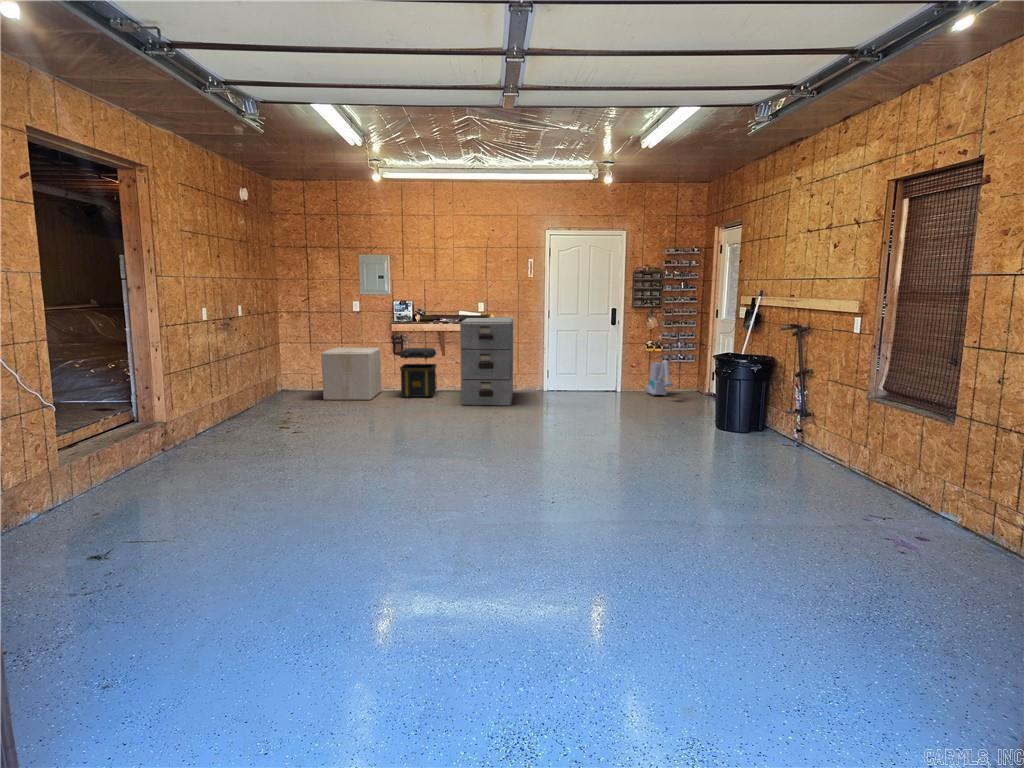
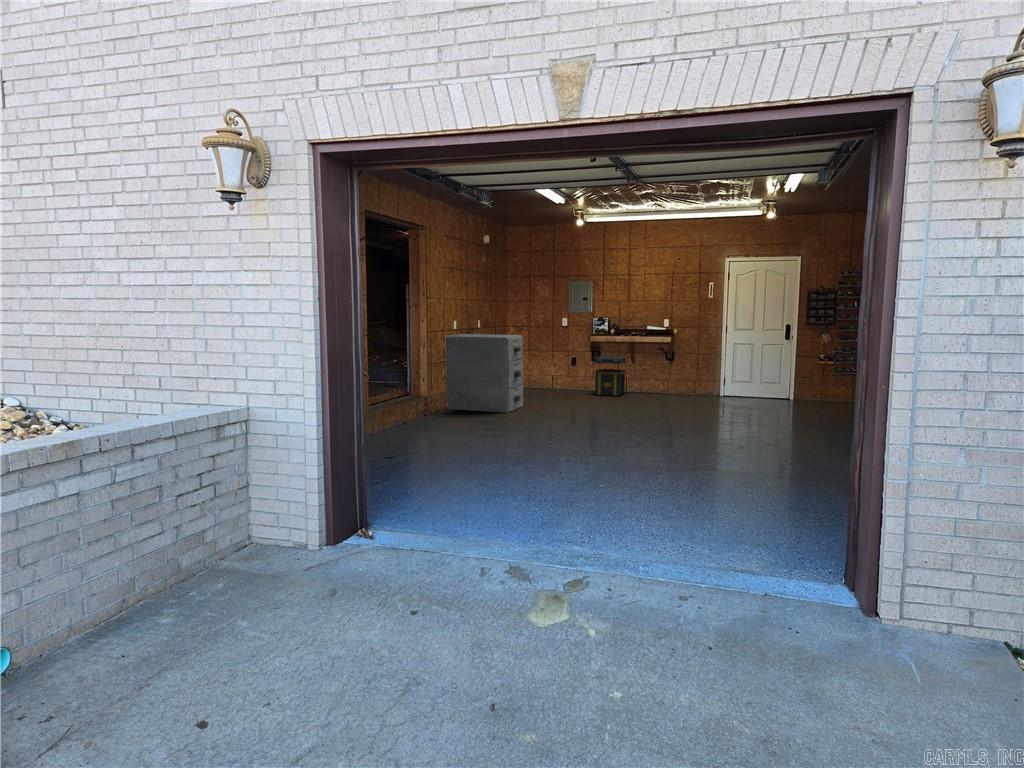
filing cabinet: present [460,317,513,405] -> present [445,334,523,413]
cardboard box: present [321,347,381,400] -> none [535,354,582,396]
vacuum cleaner: present [646,360,674,396] -> none [818,372,838,407]

